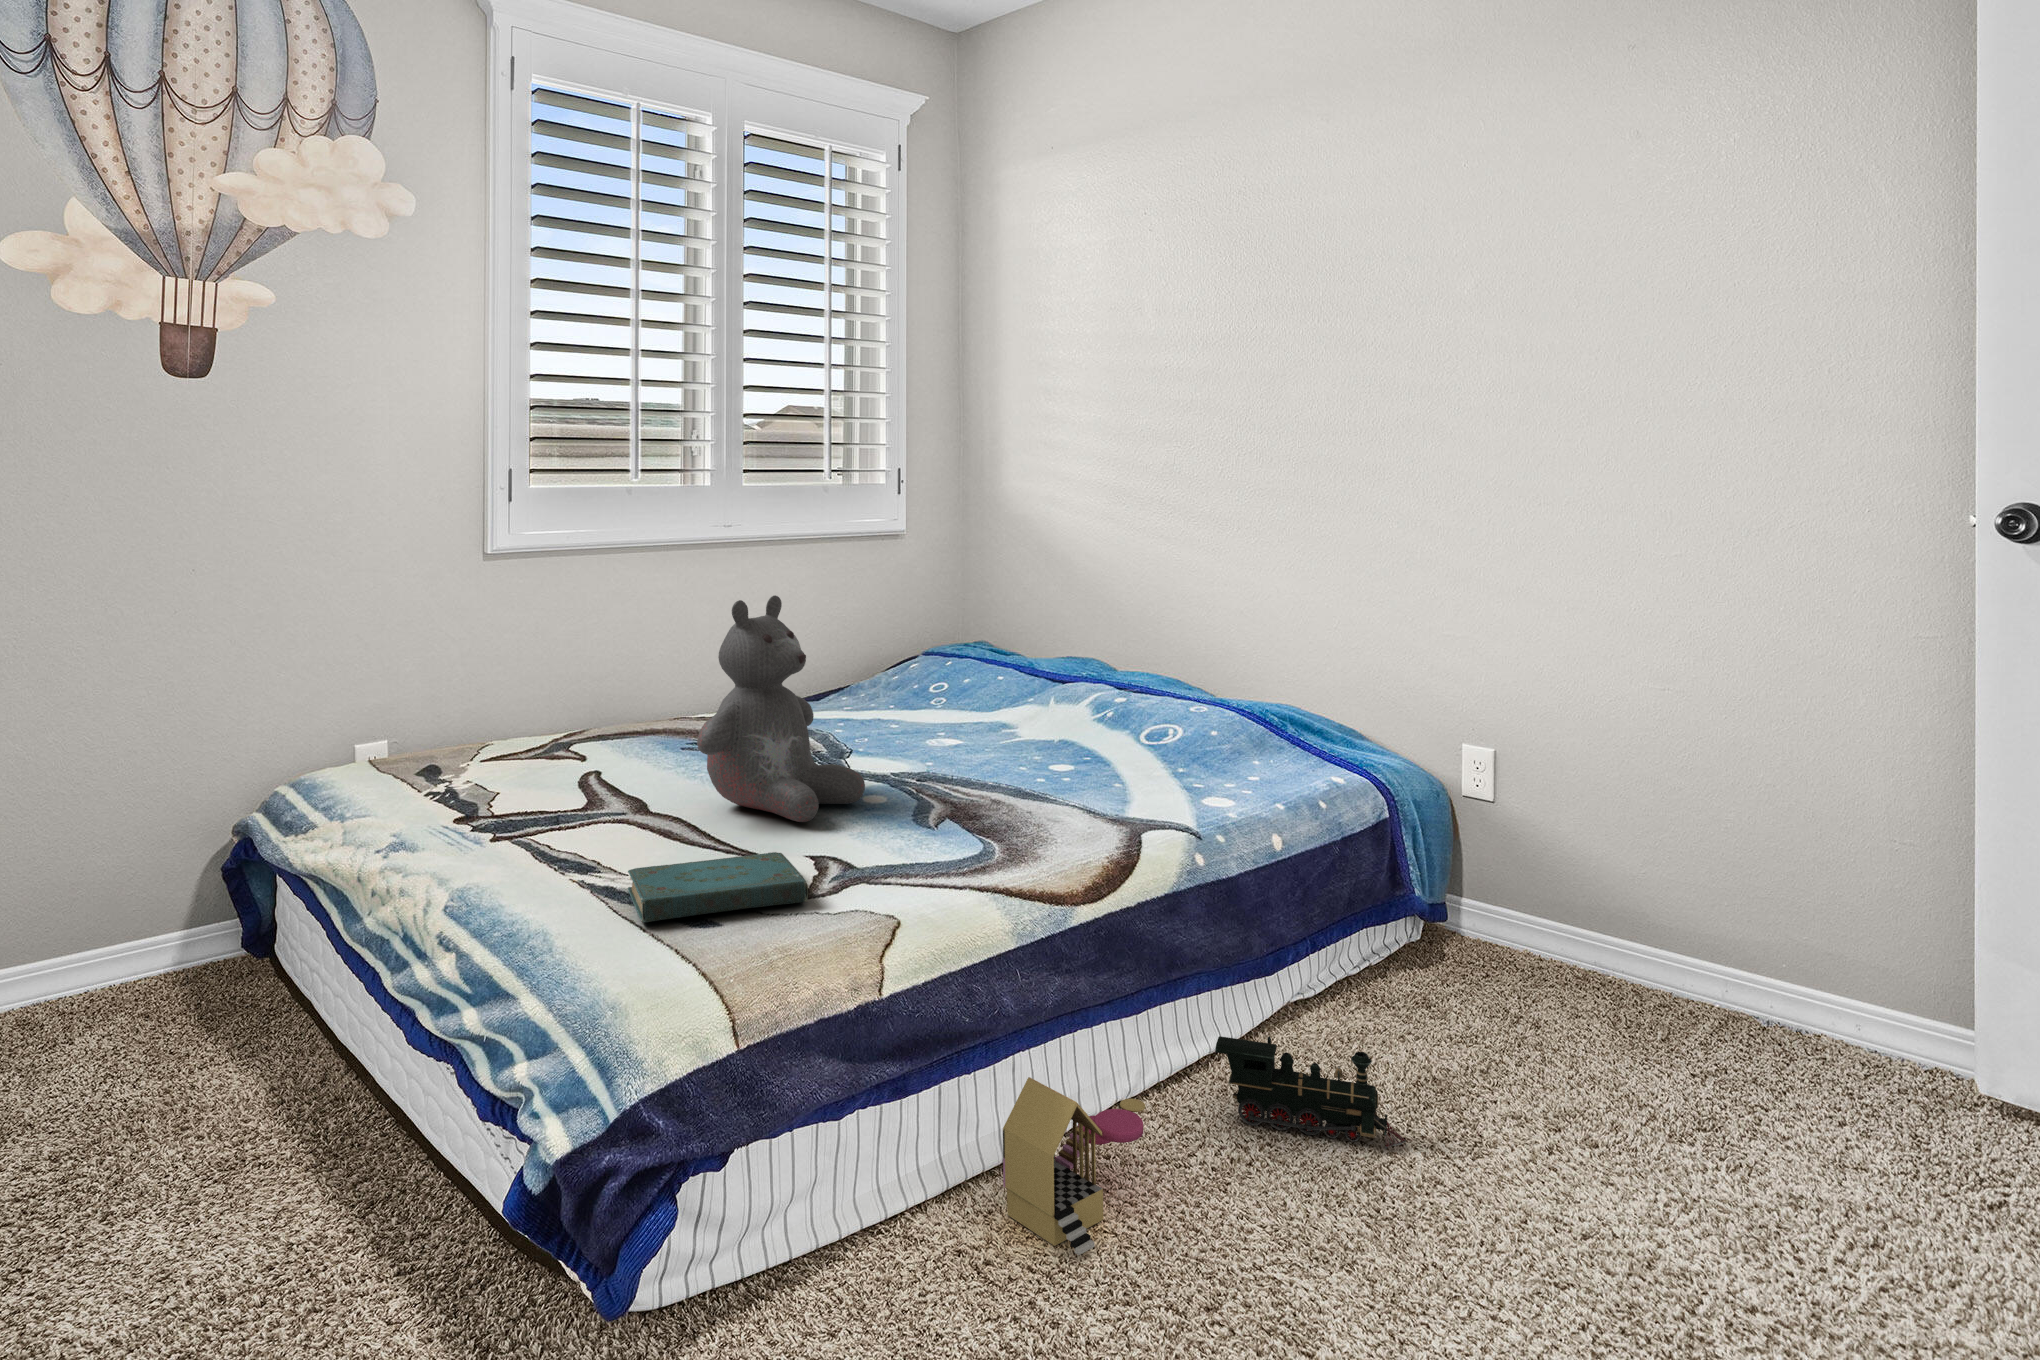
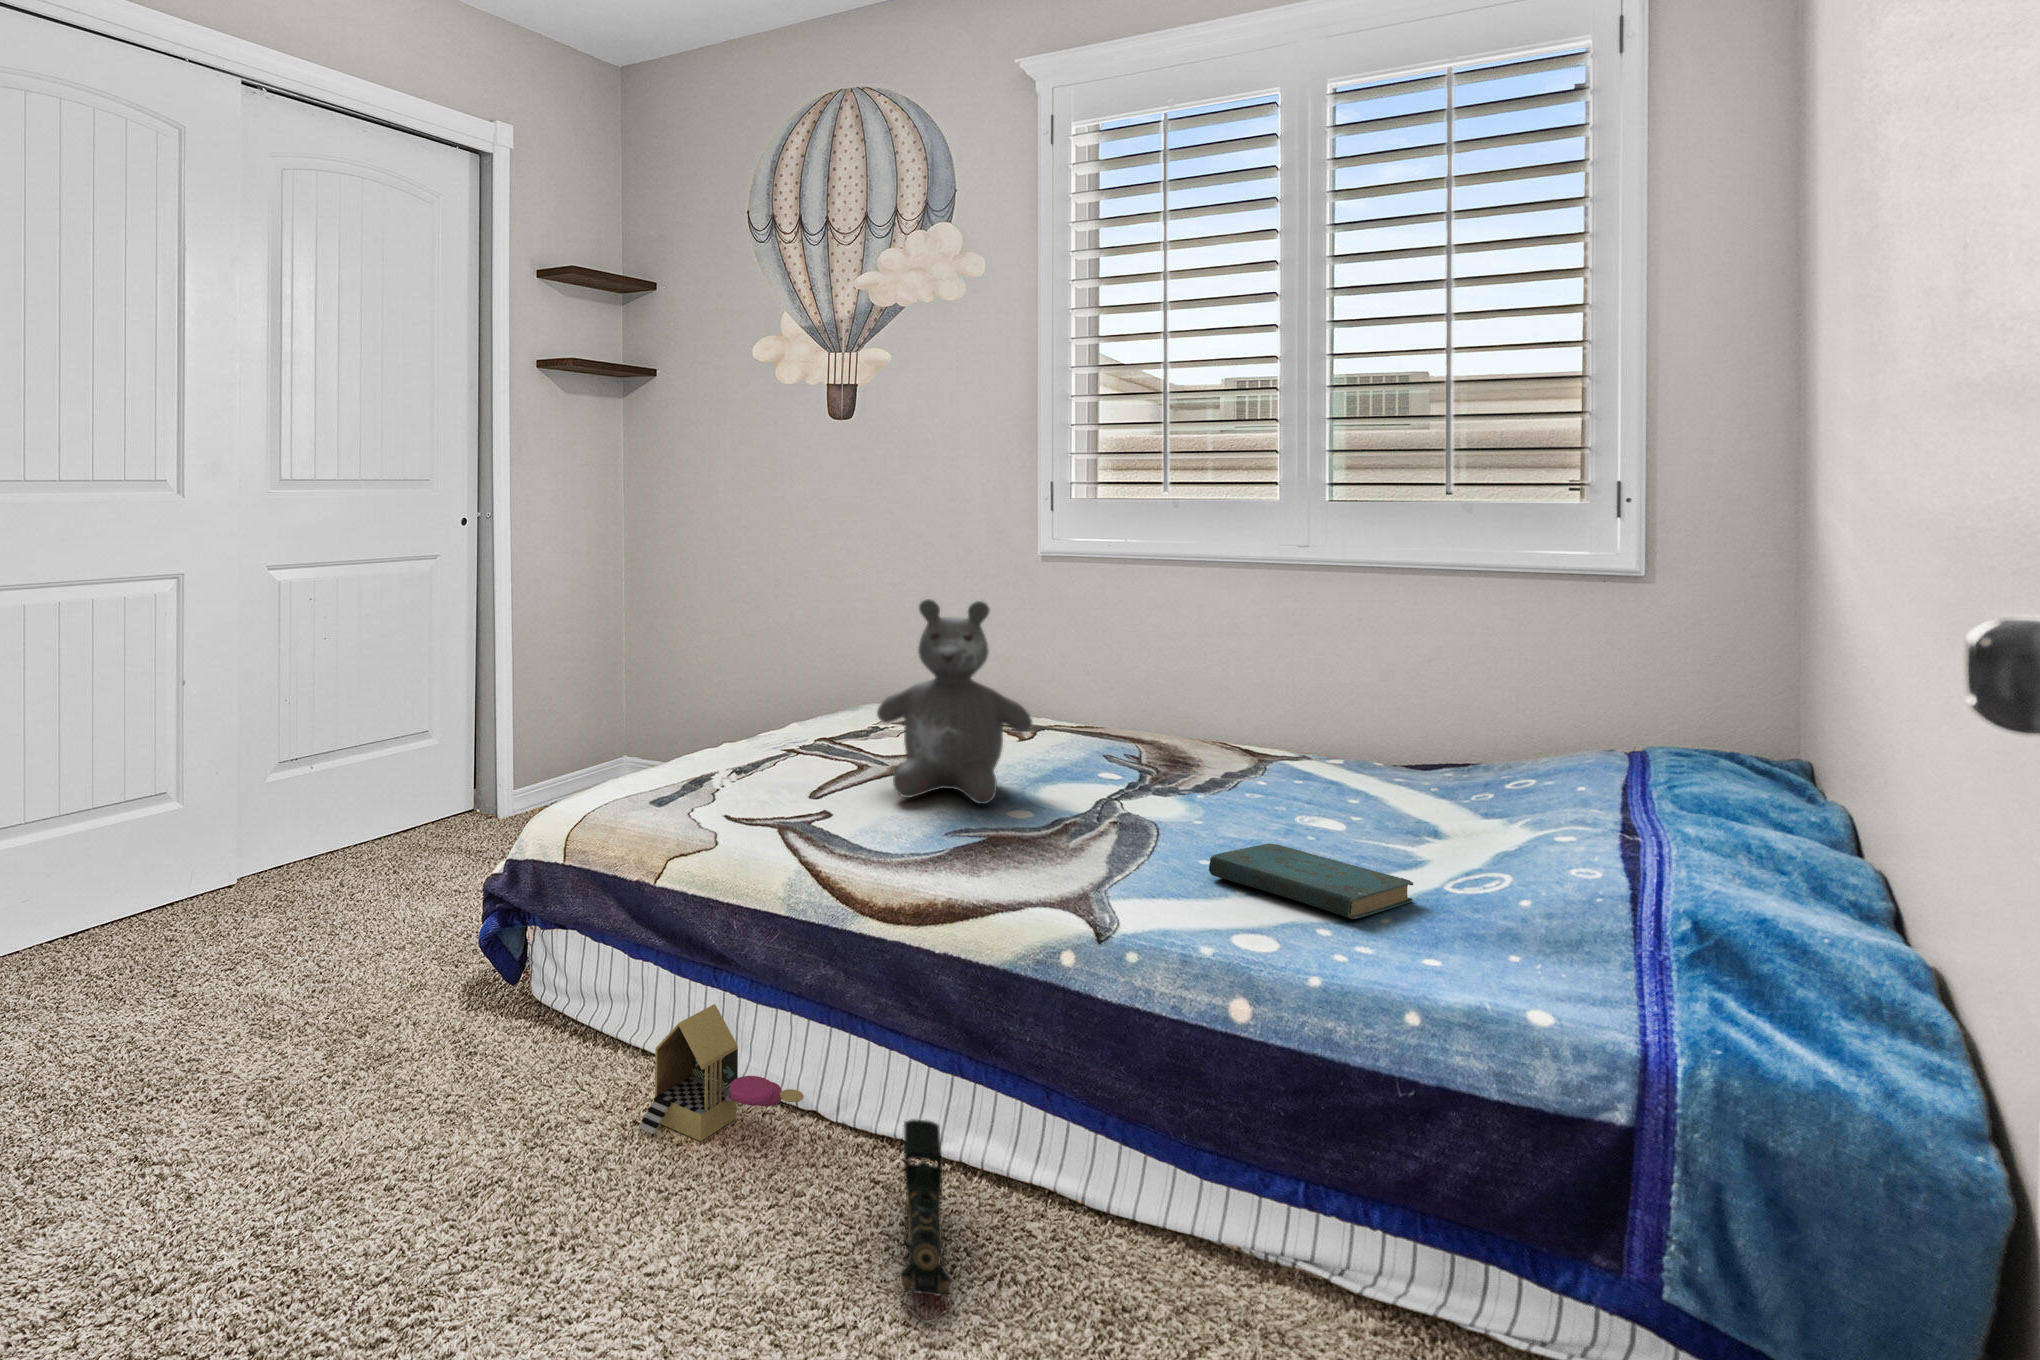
book: present [628,852,808,922] -> present [1209,843,1413,919]

